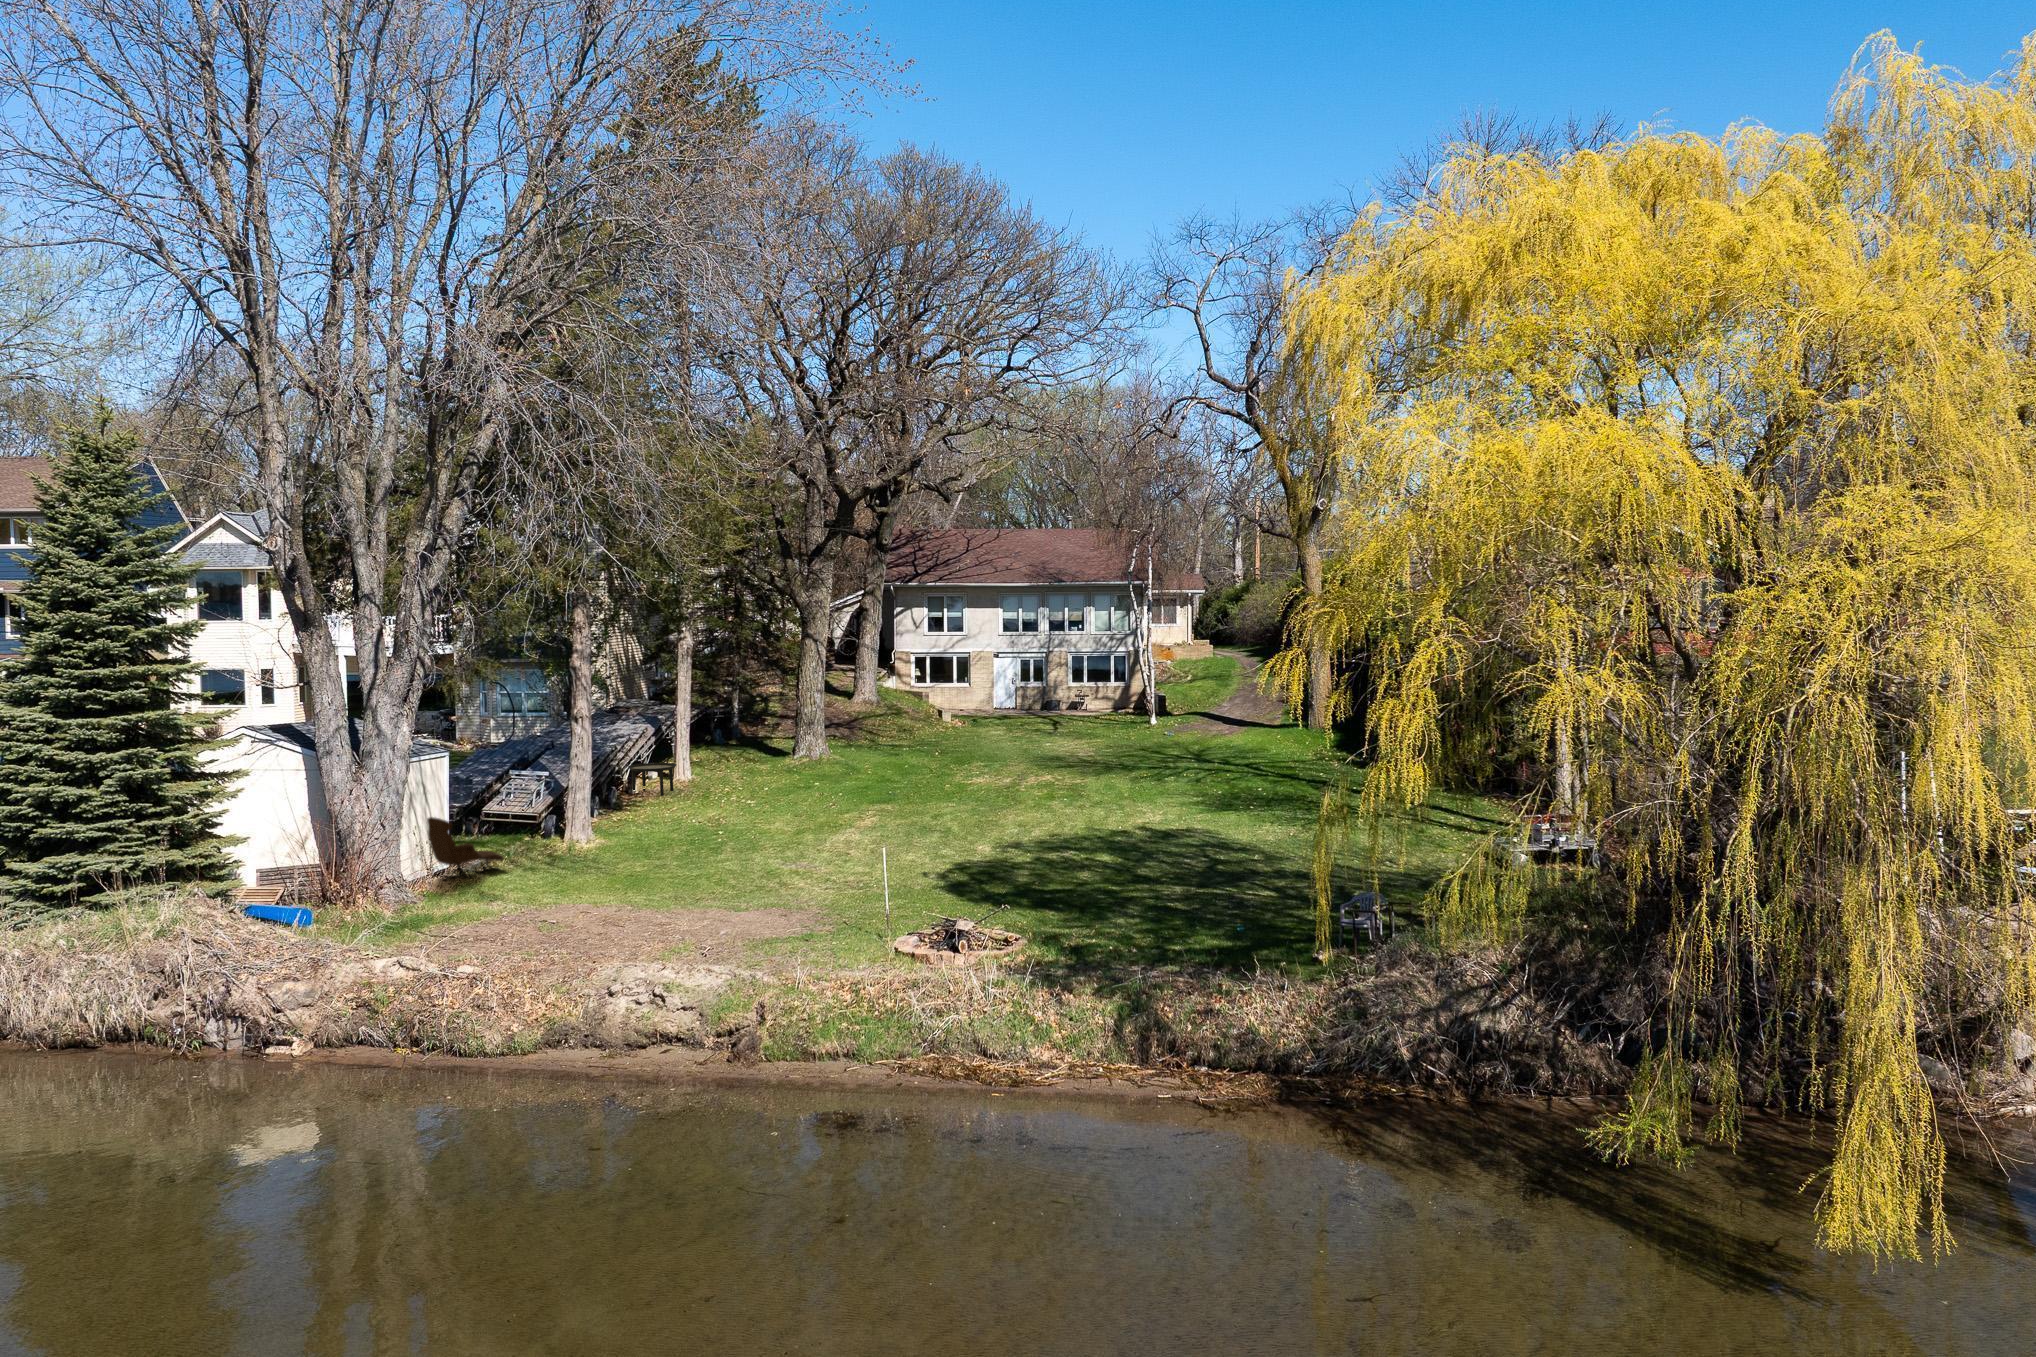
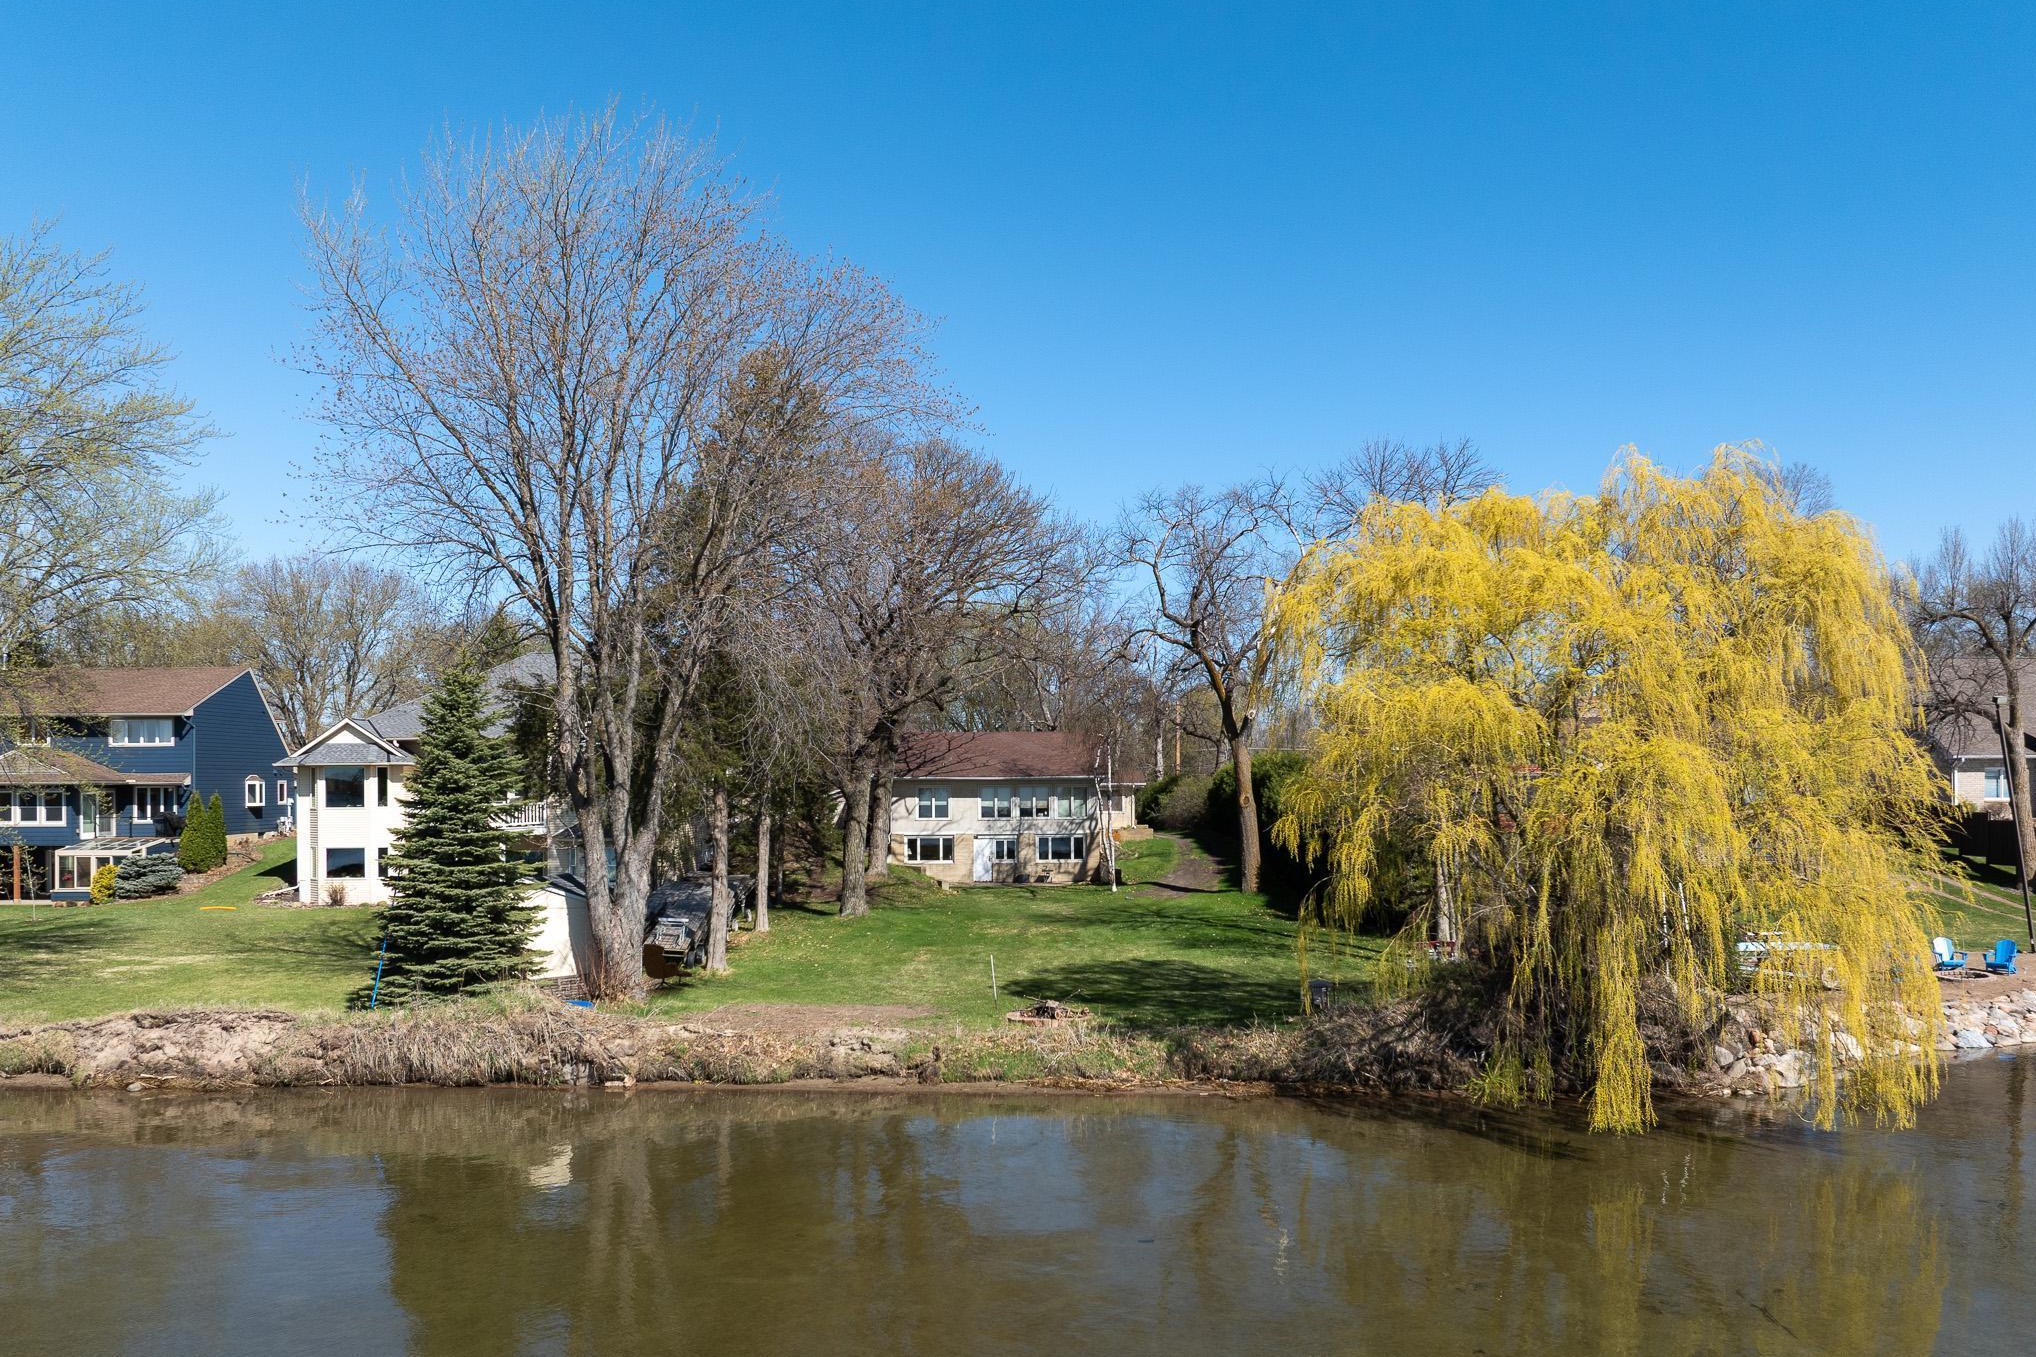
round table: present [628,763,676,795] -> none [732,916,769,941]

